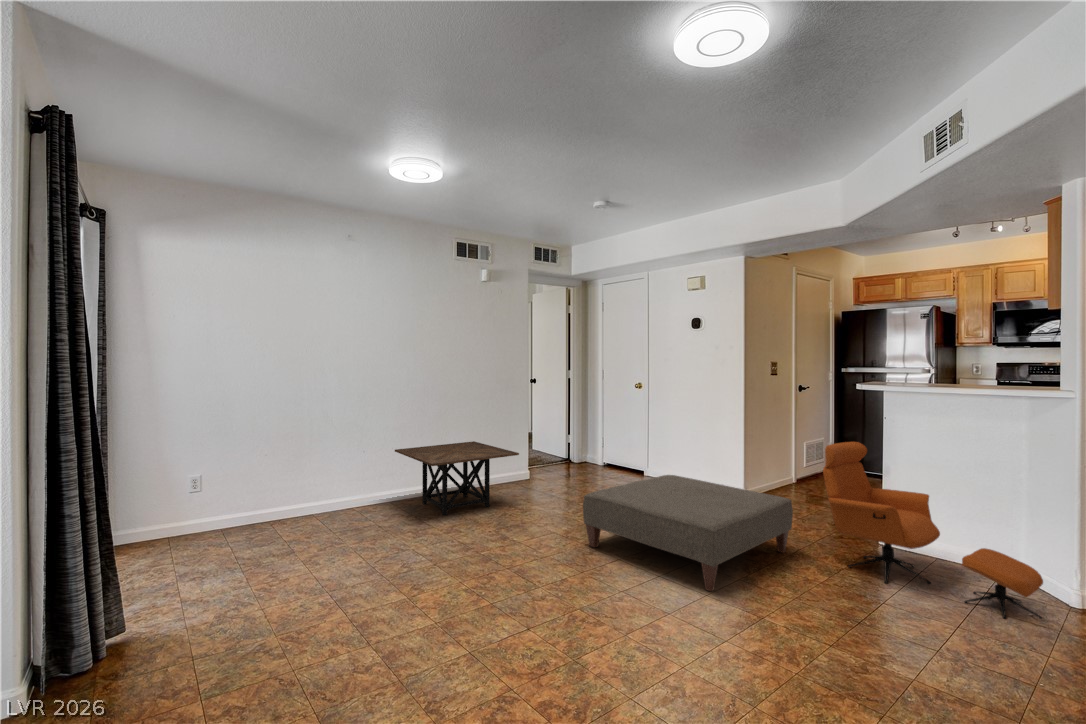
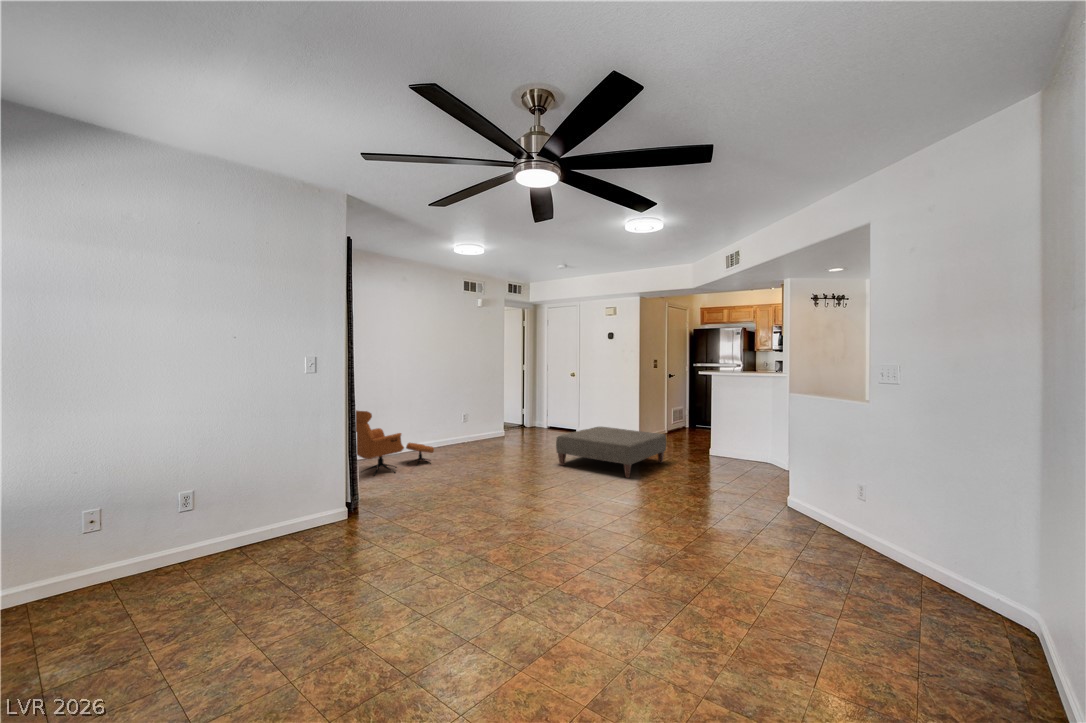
side table: present [395,441,519,516] -> none [426,412,509,456]
armchair: present [823,442,1043,619] -> present [356,411,434,475]

